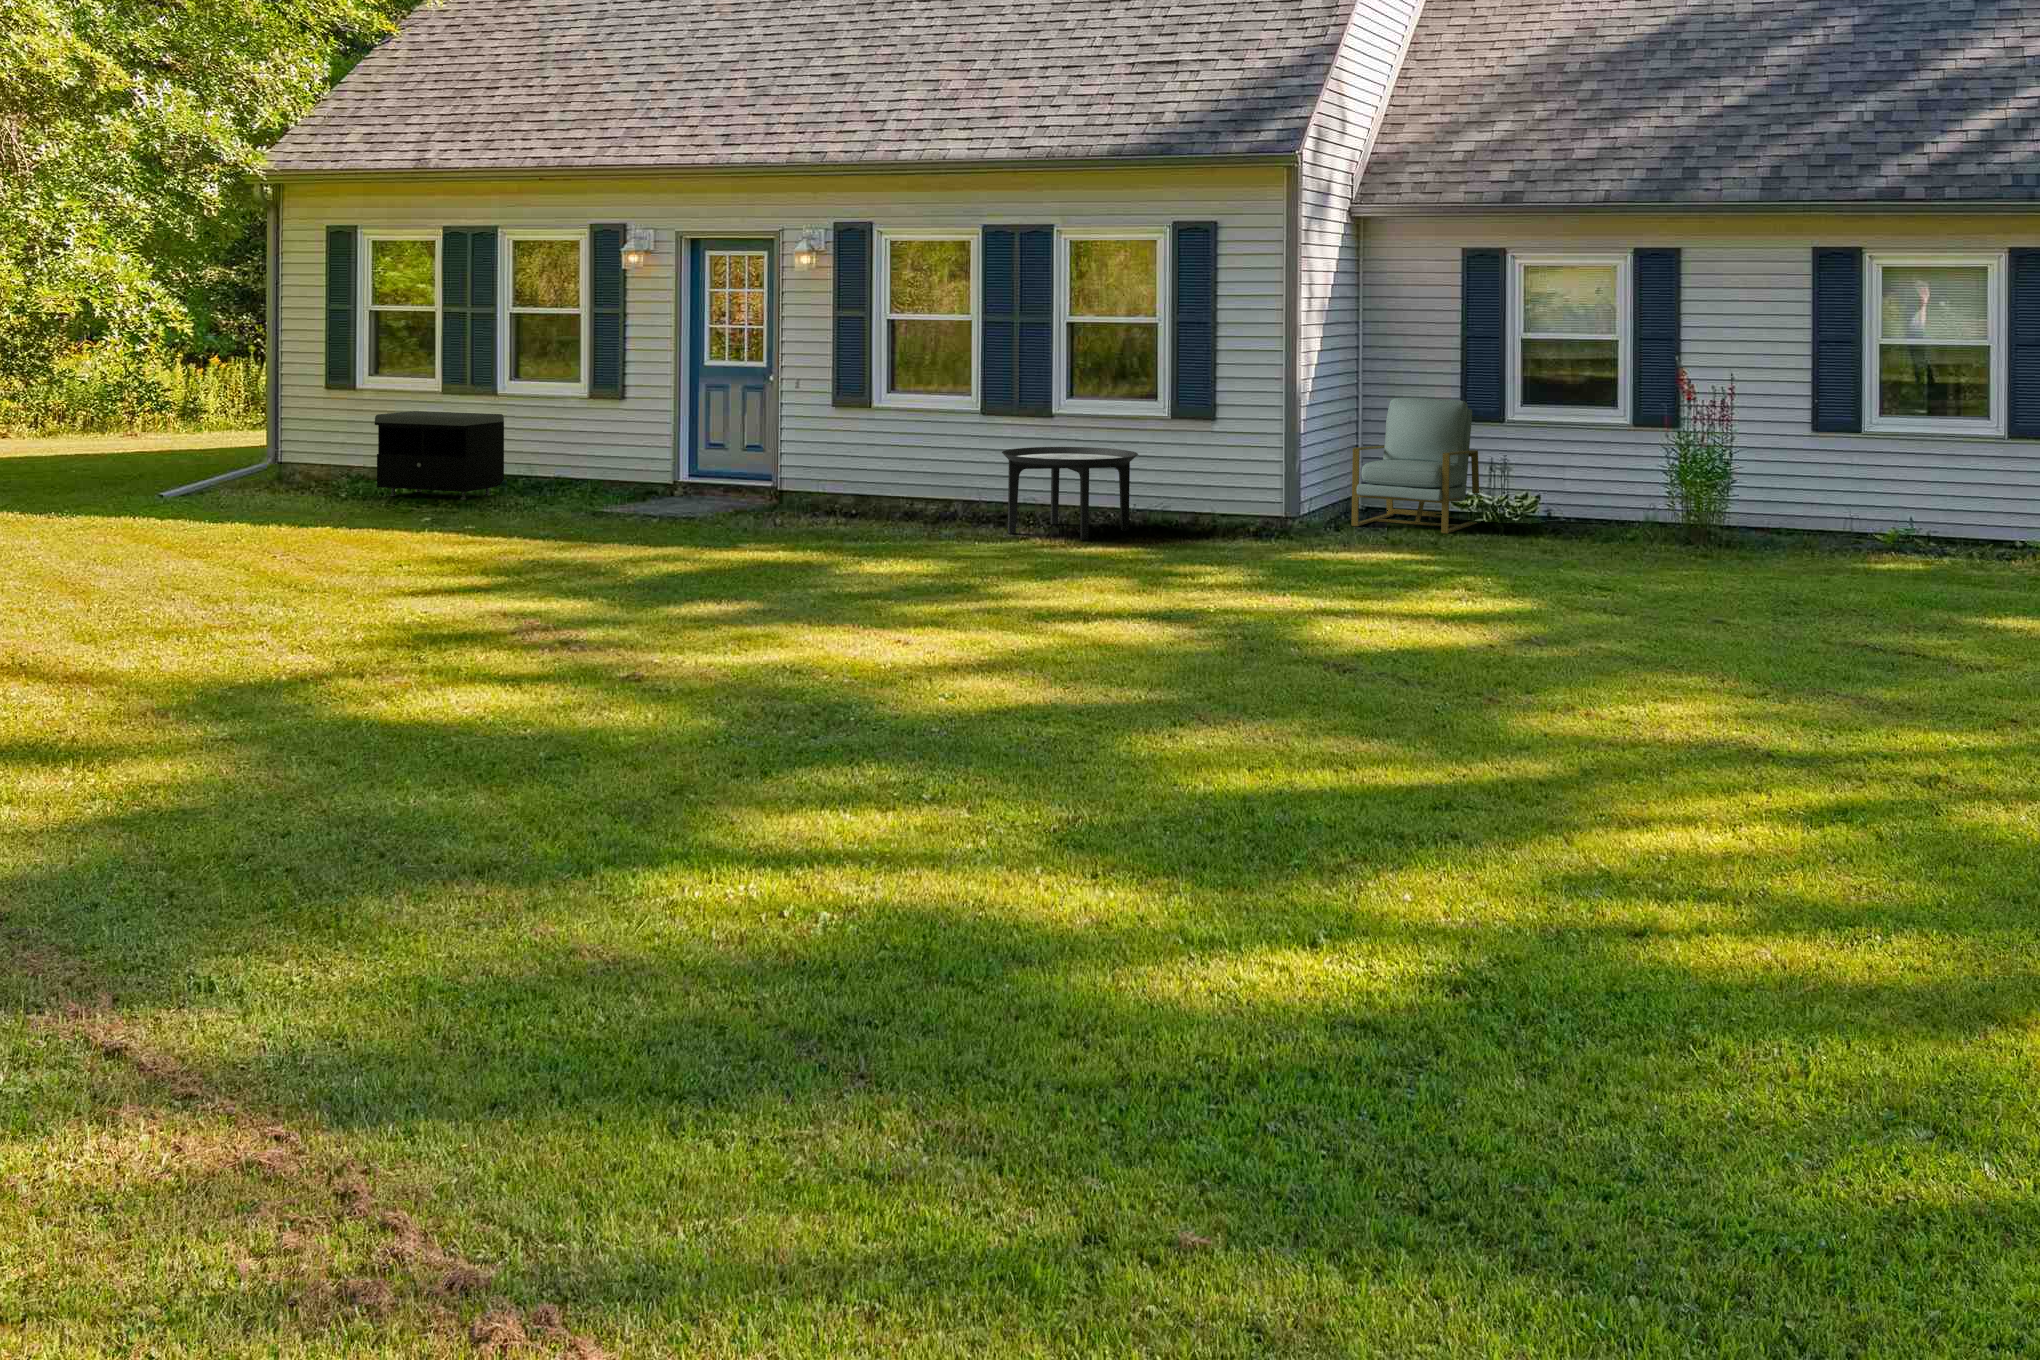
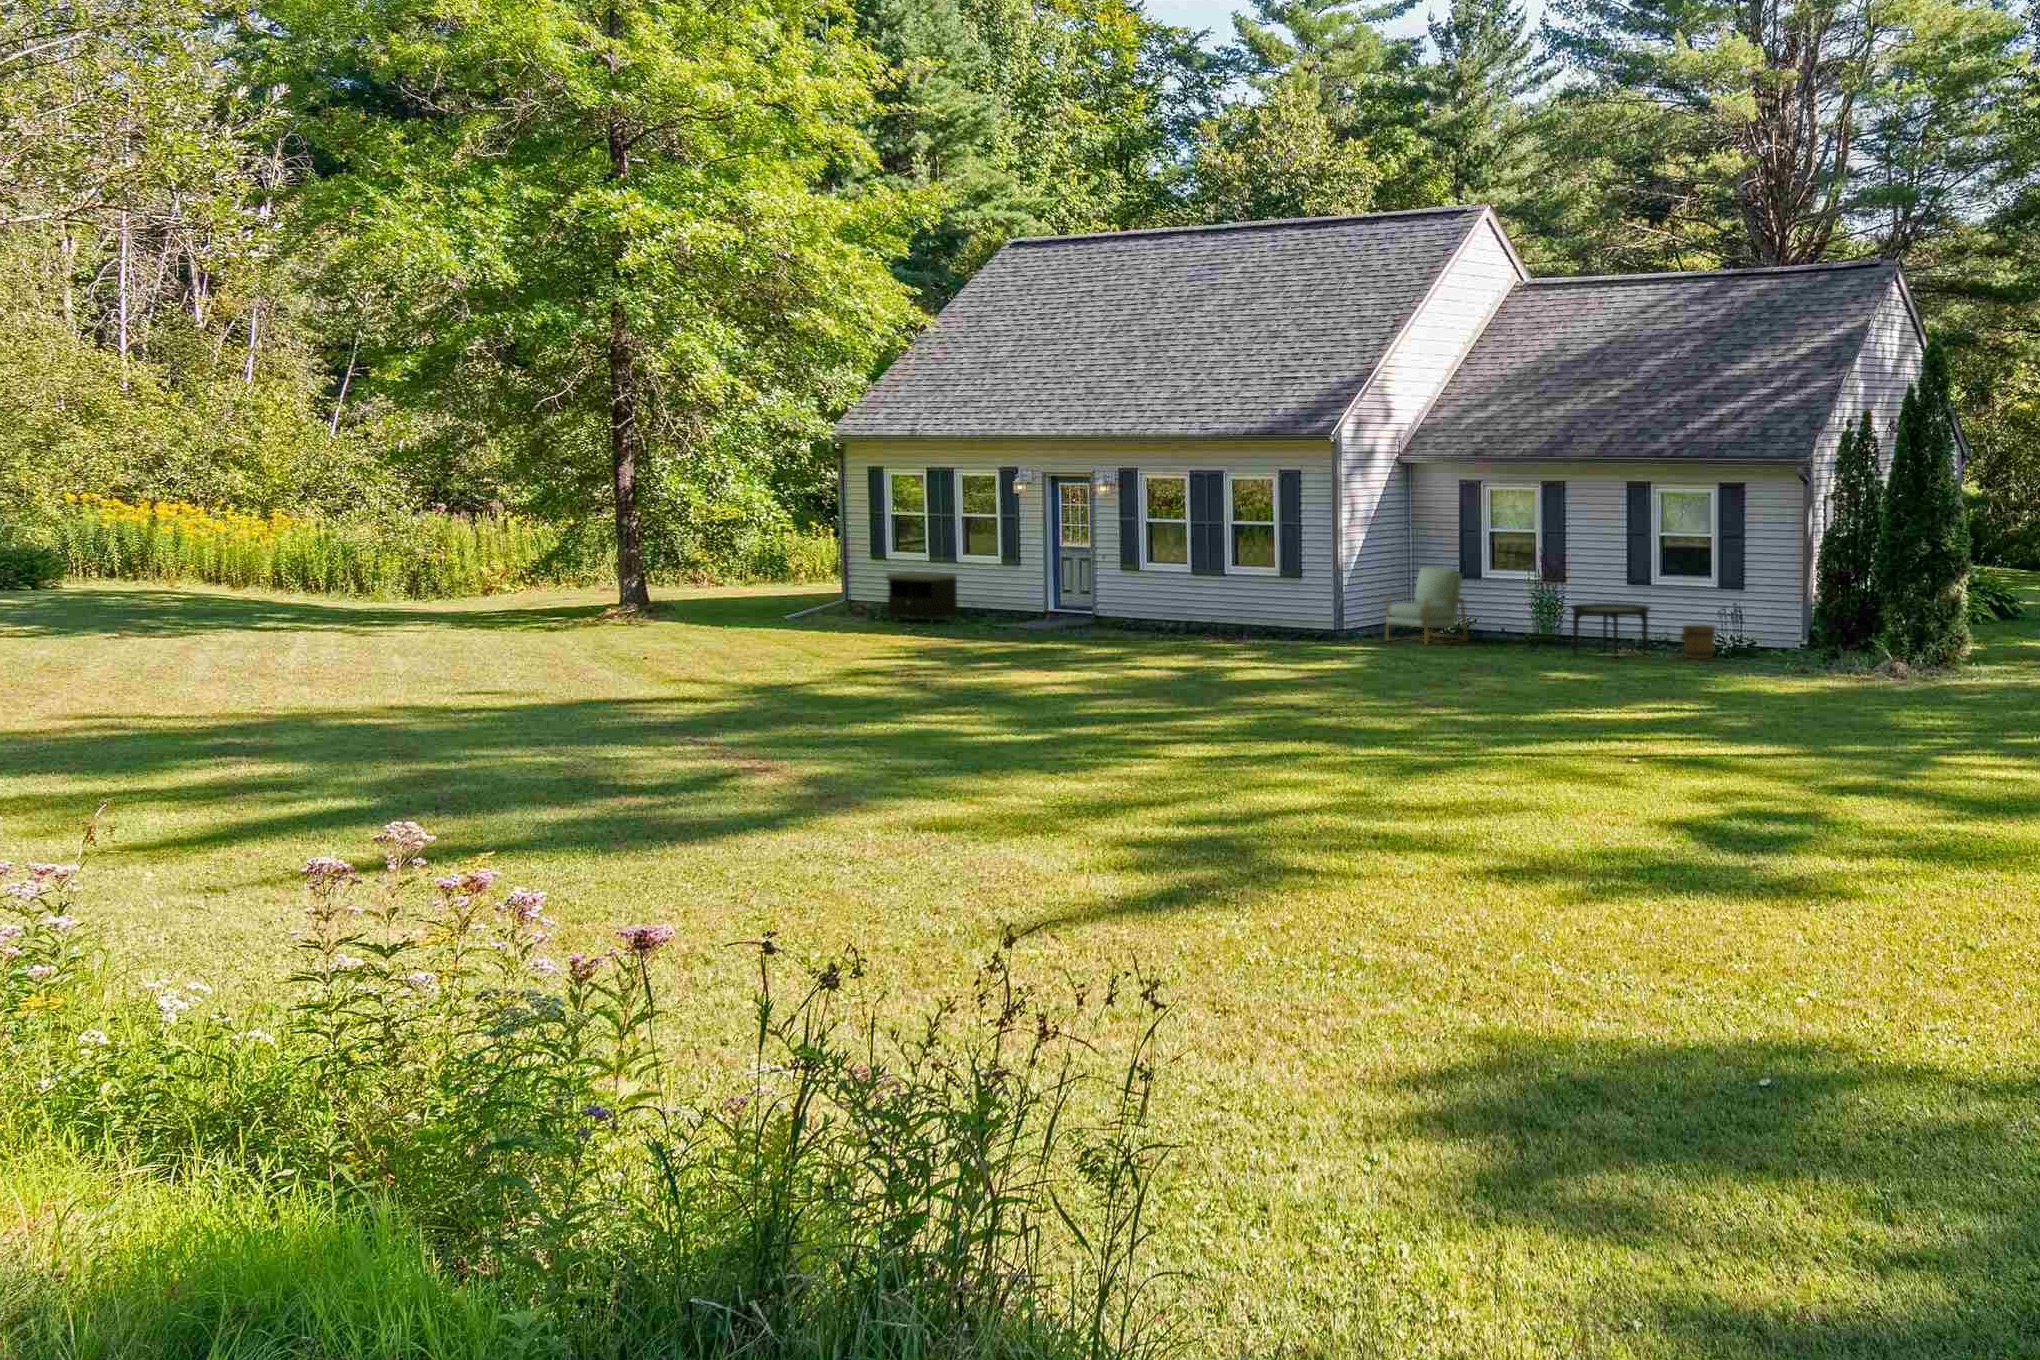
round table: present [1002,447,1138,540] -> present [1571,603,1650,658]
bucket: none [1951,494,2020,555] -> present [1681,625,1715,659]

